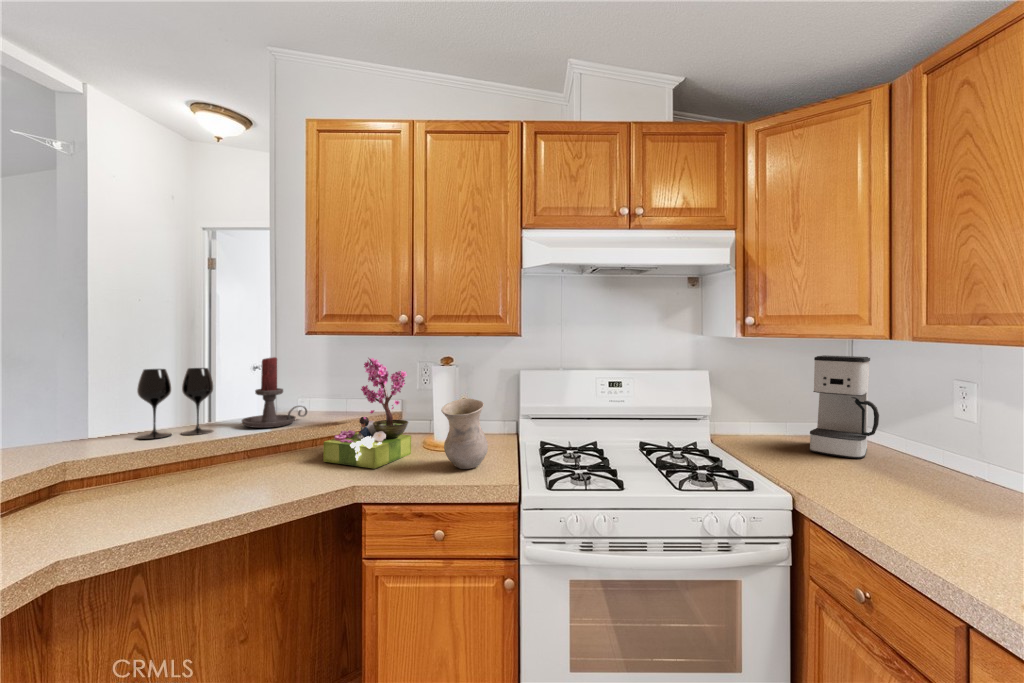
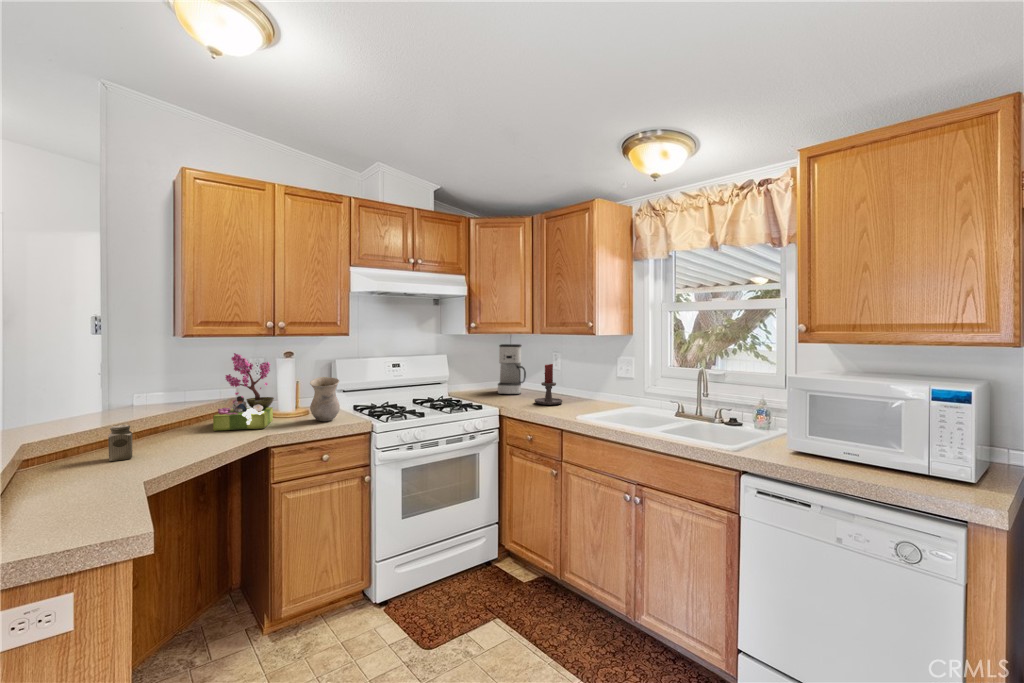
candle holder: present [242,357,307,428] -> present [535,364,563,405]
wine glass: present [137,368,213,439] -> none [27,367,97,430]
salt shaker: none [146,448,184,497] -> present [108,425,133,461]

